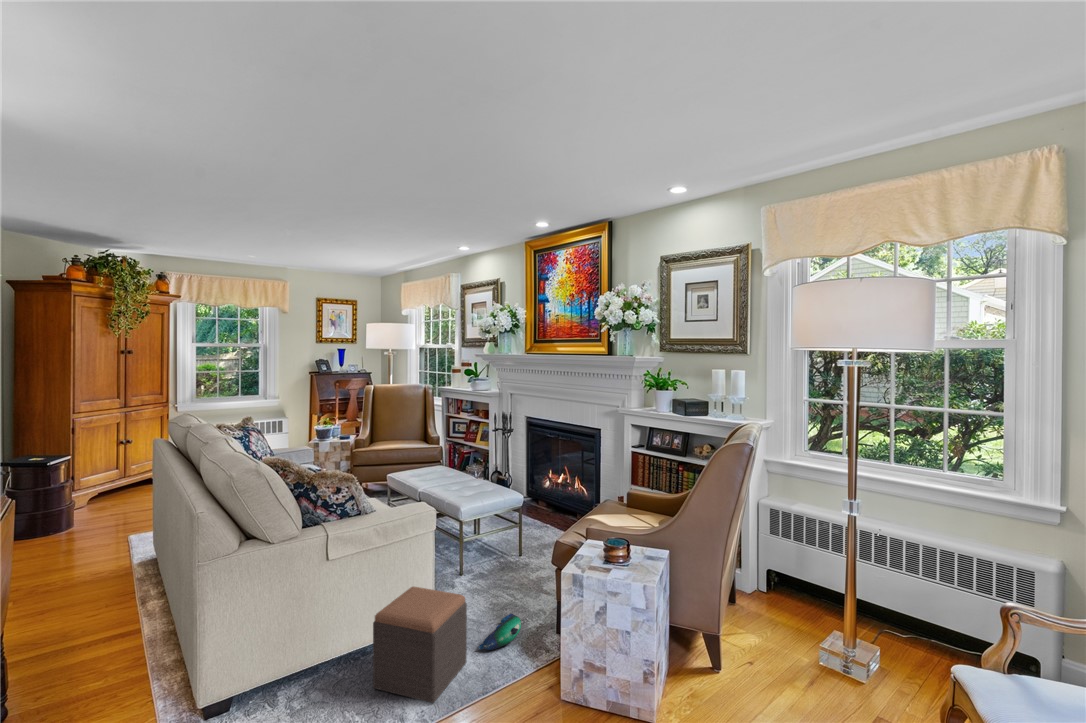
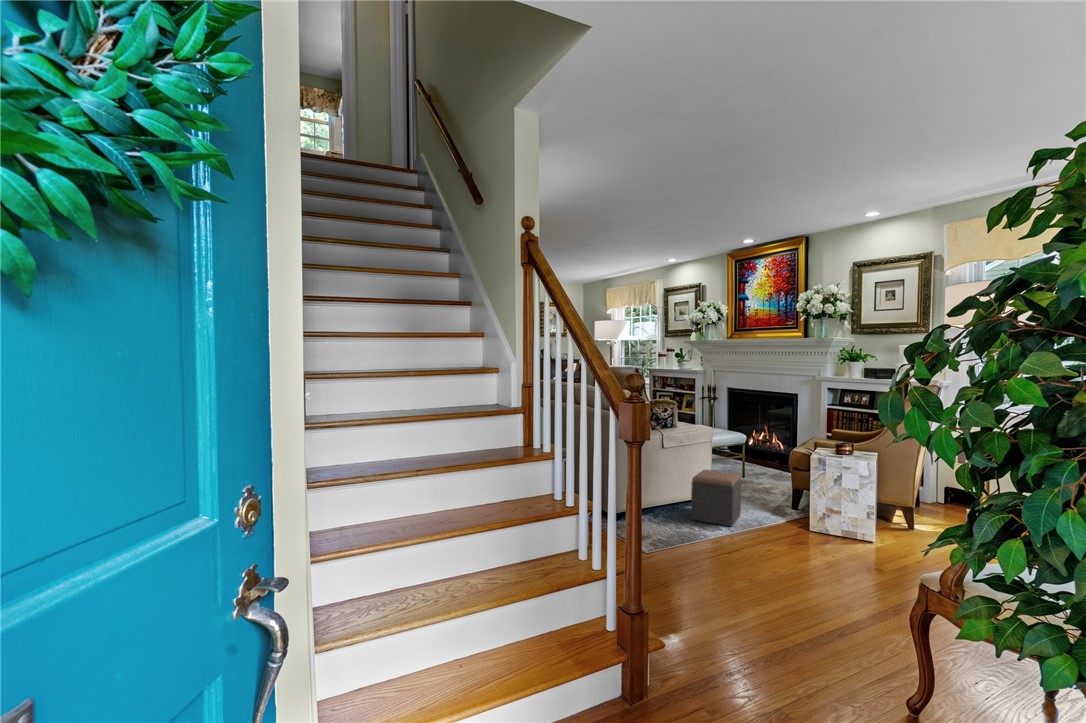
plush toy: present [478,614,521,650] -> none [744,497,770,513]

